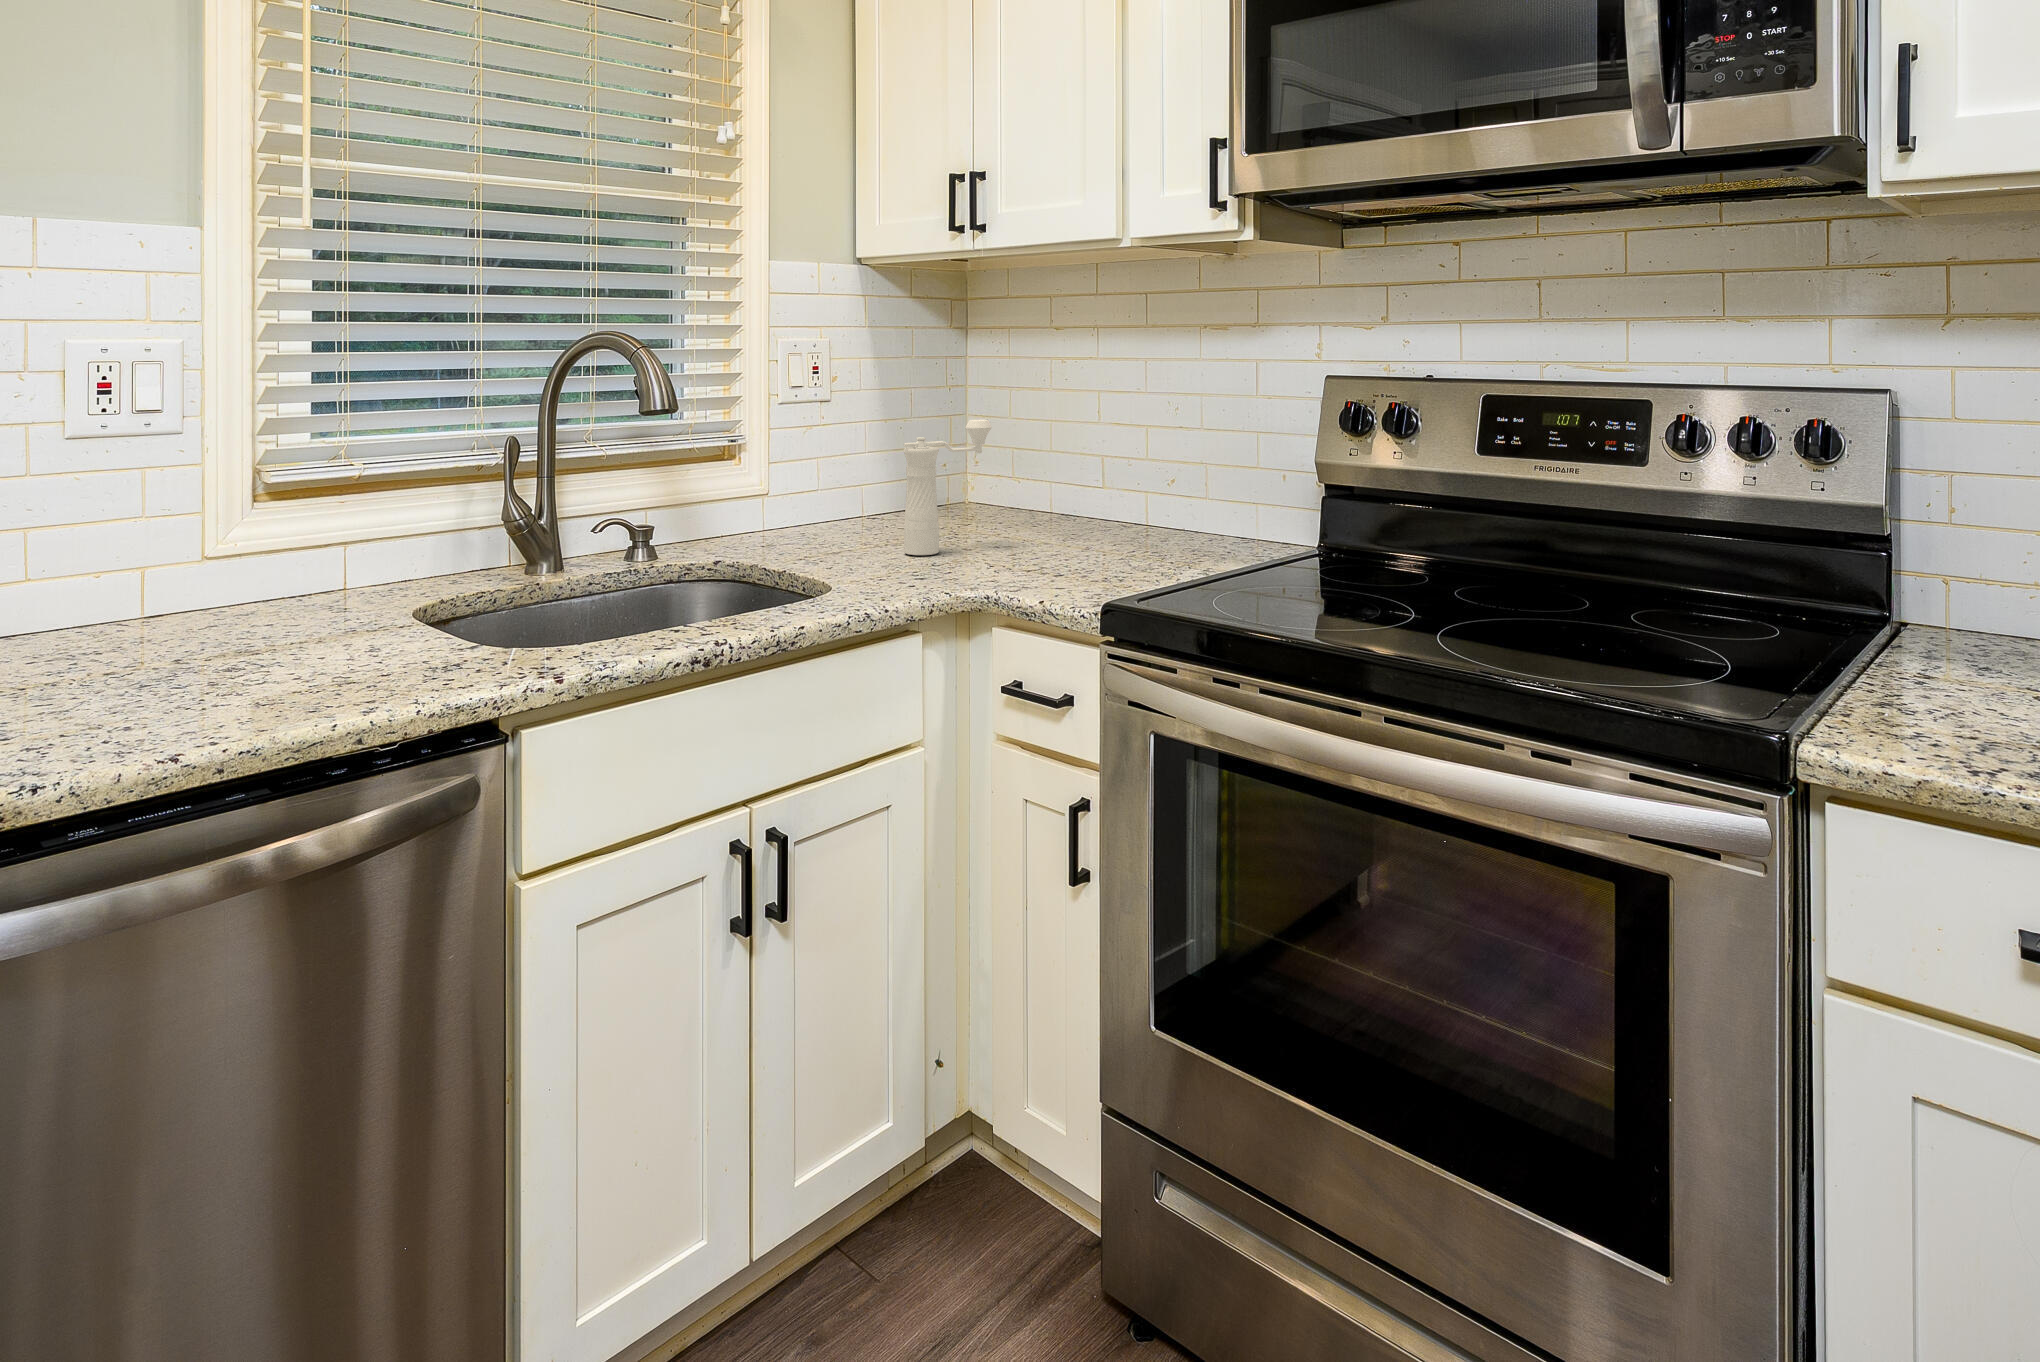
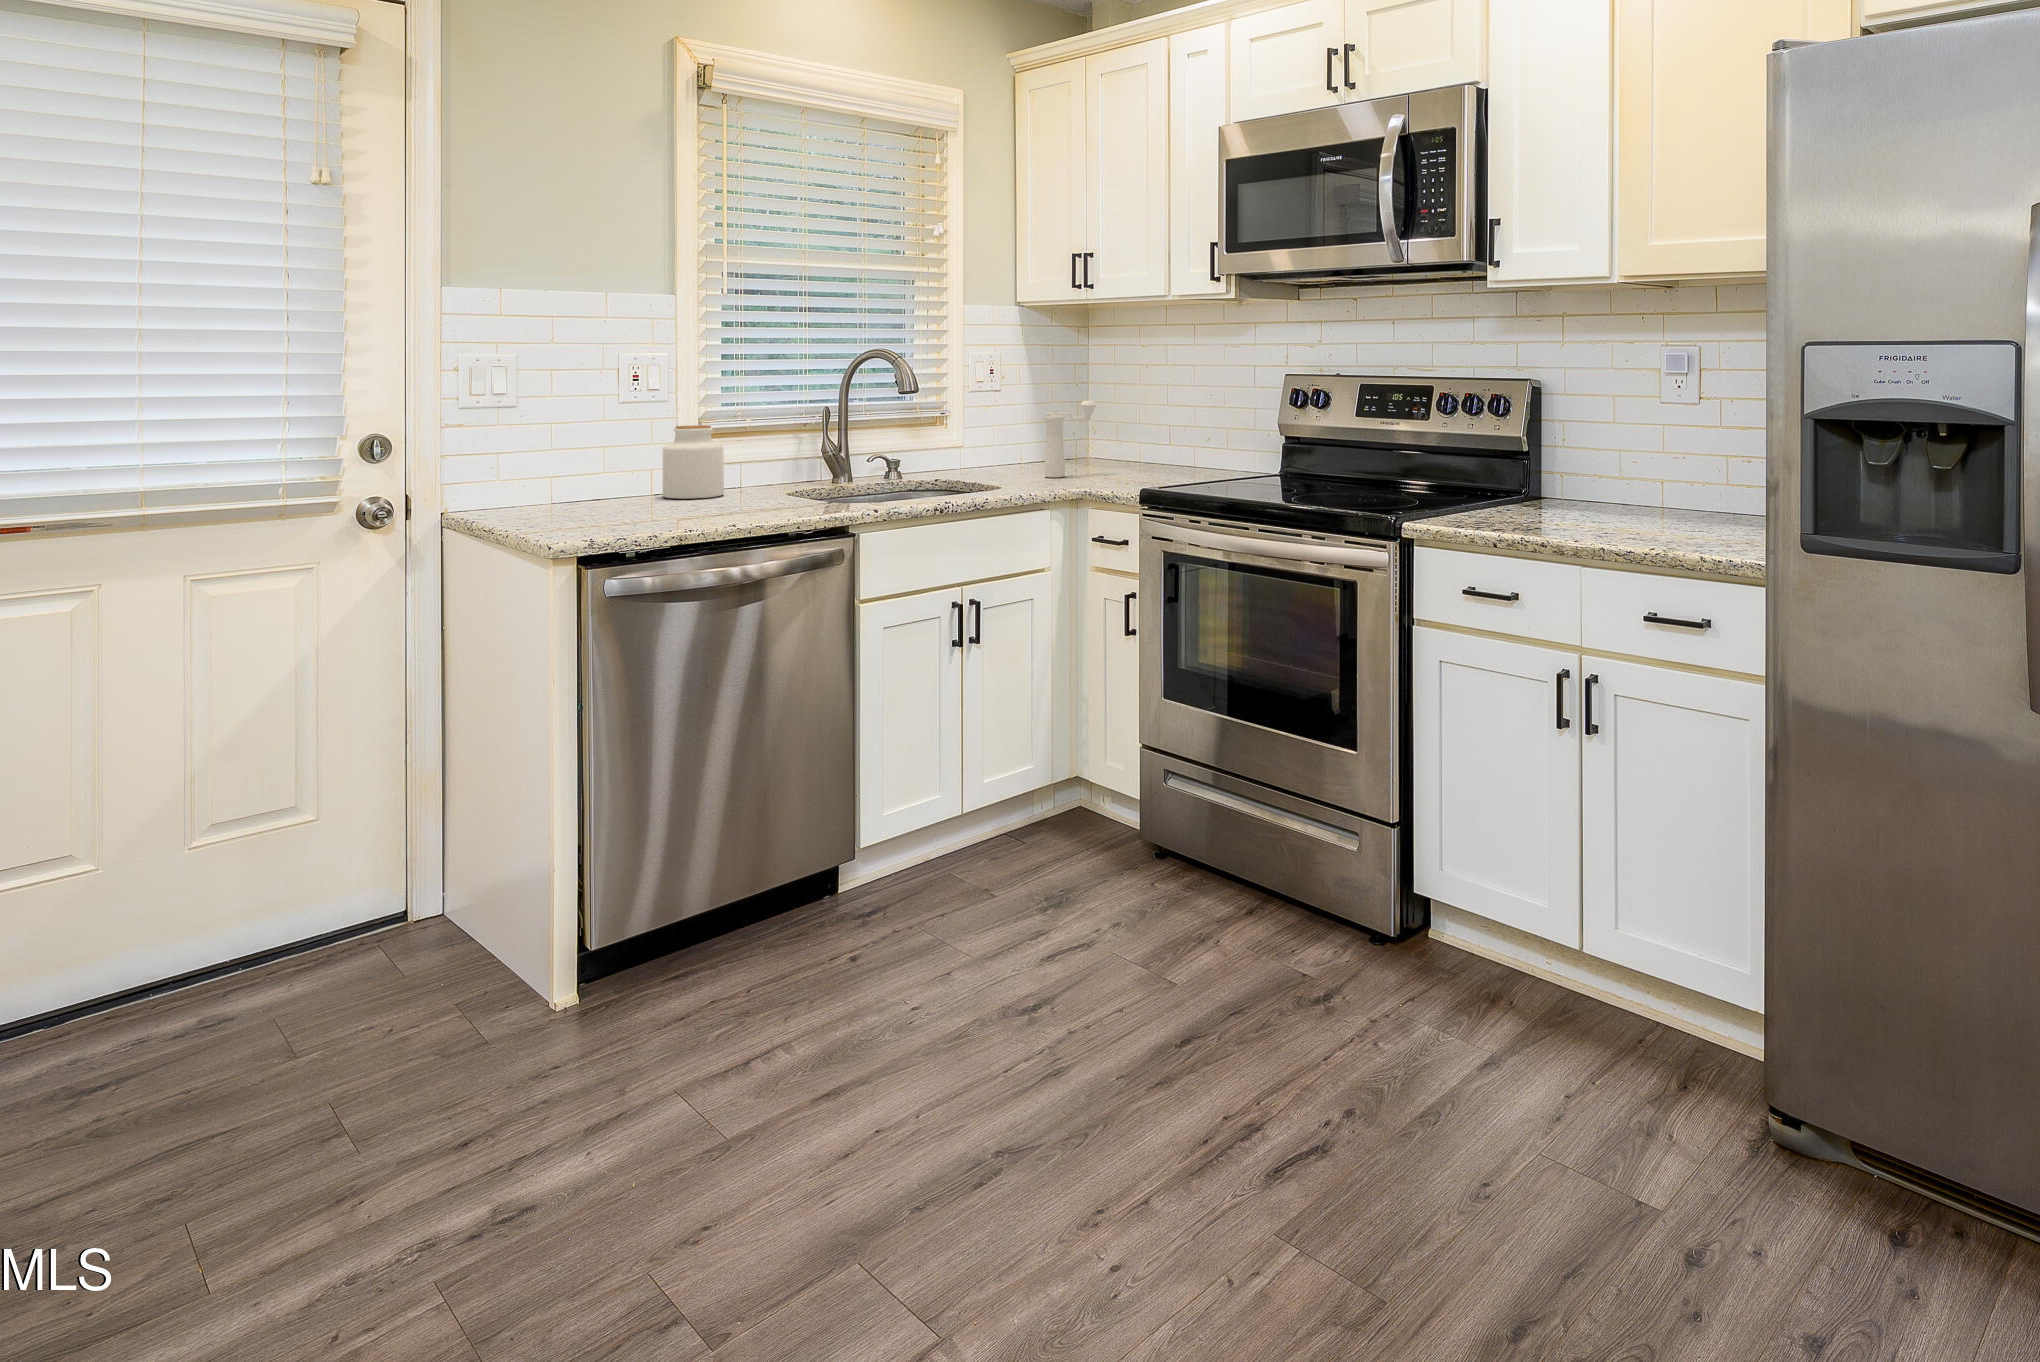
jar: none [164,479,295,628] -> present [663,425,724,499]

